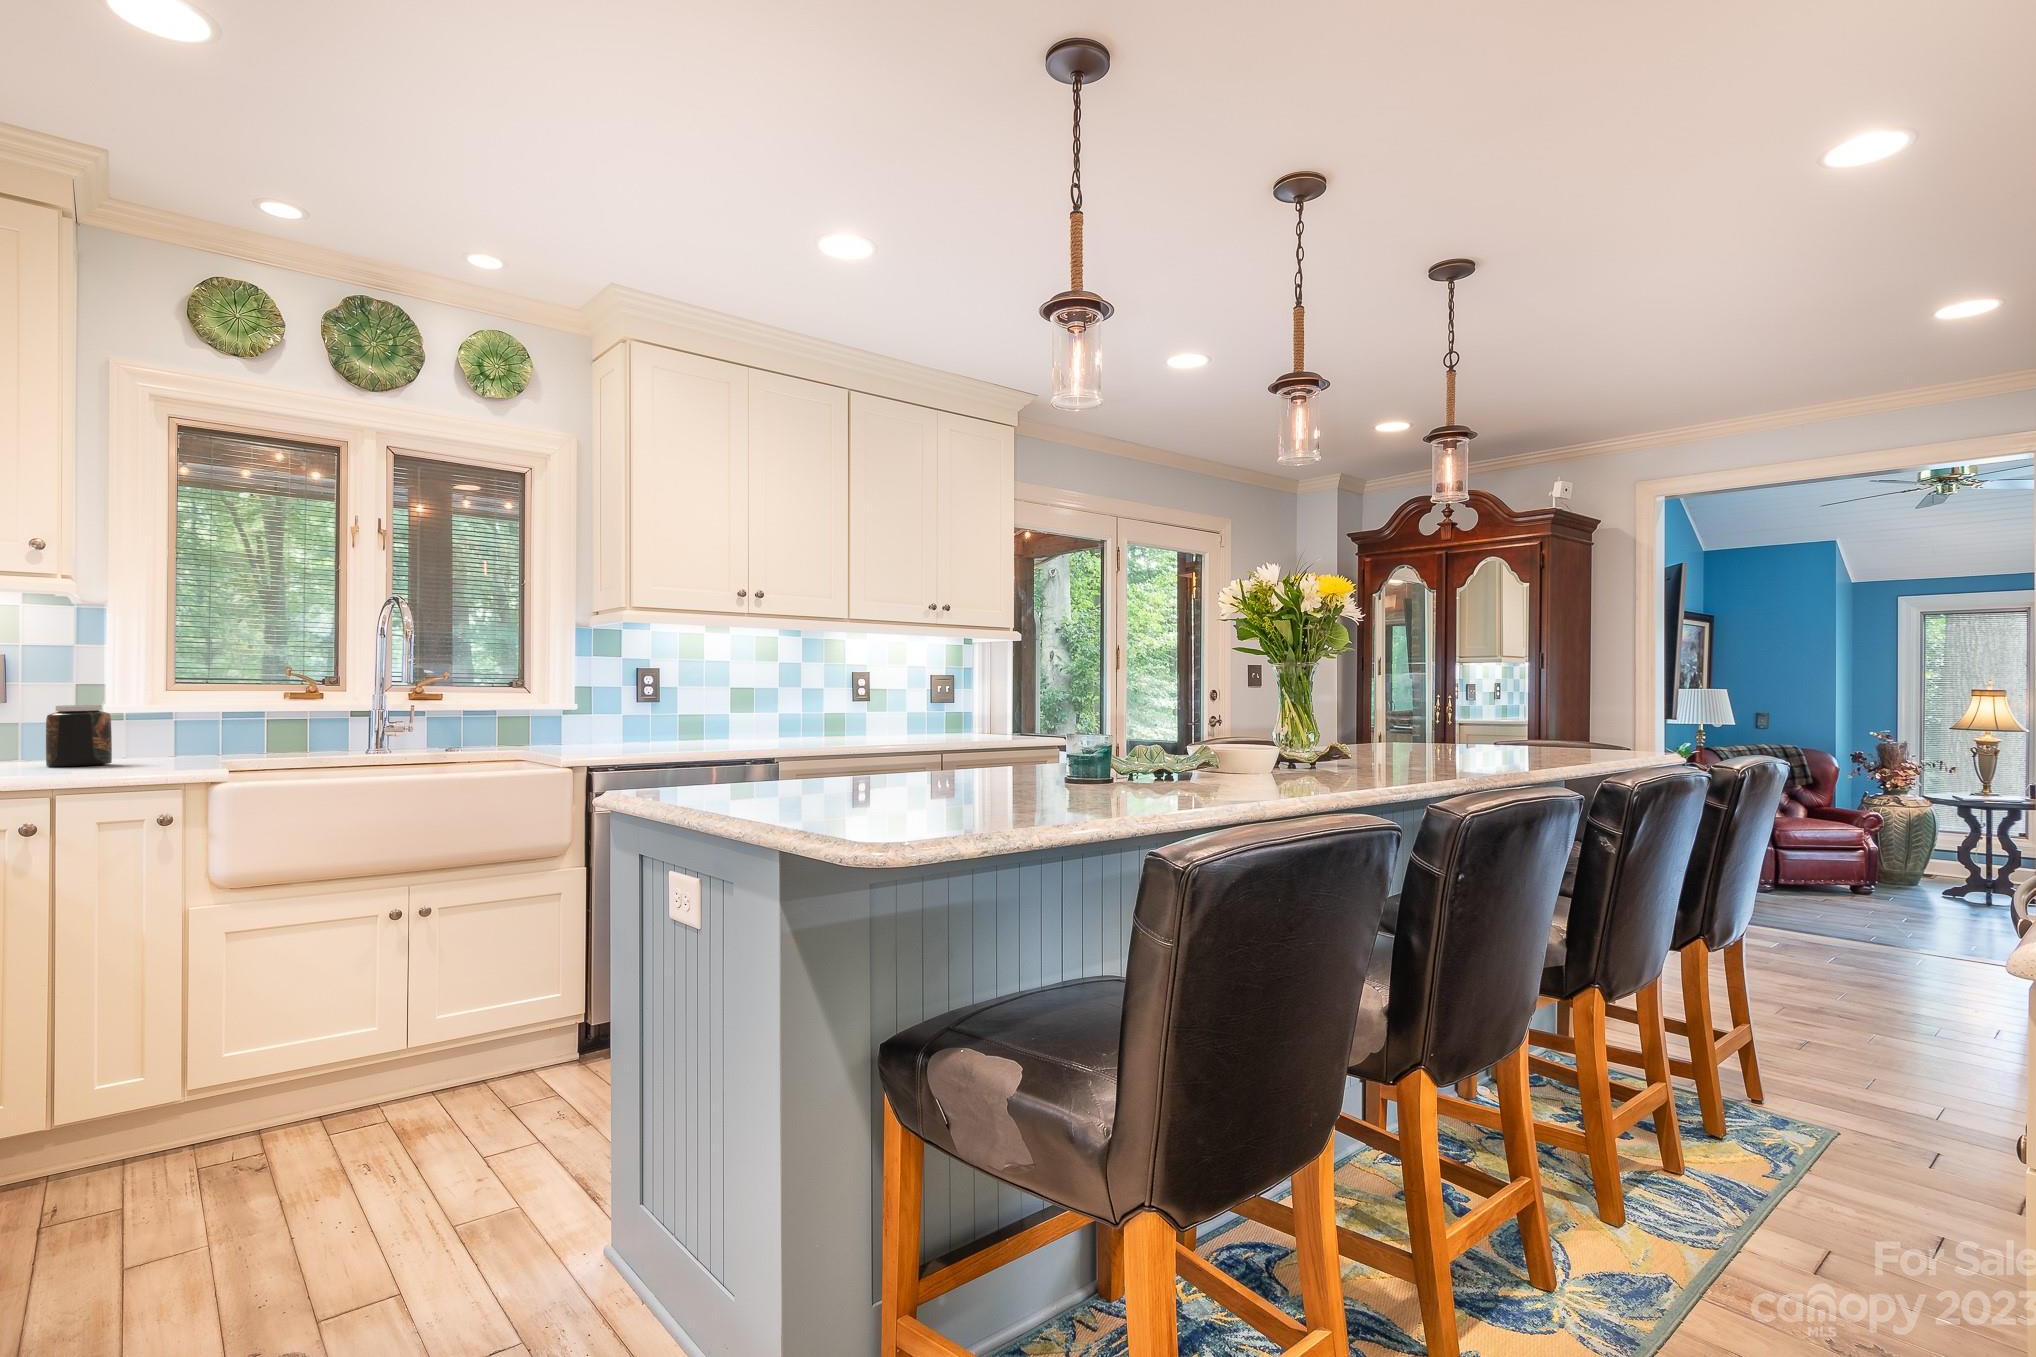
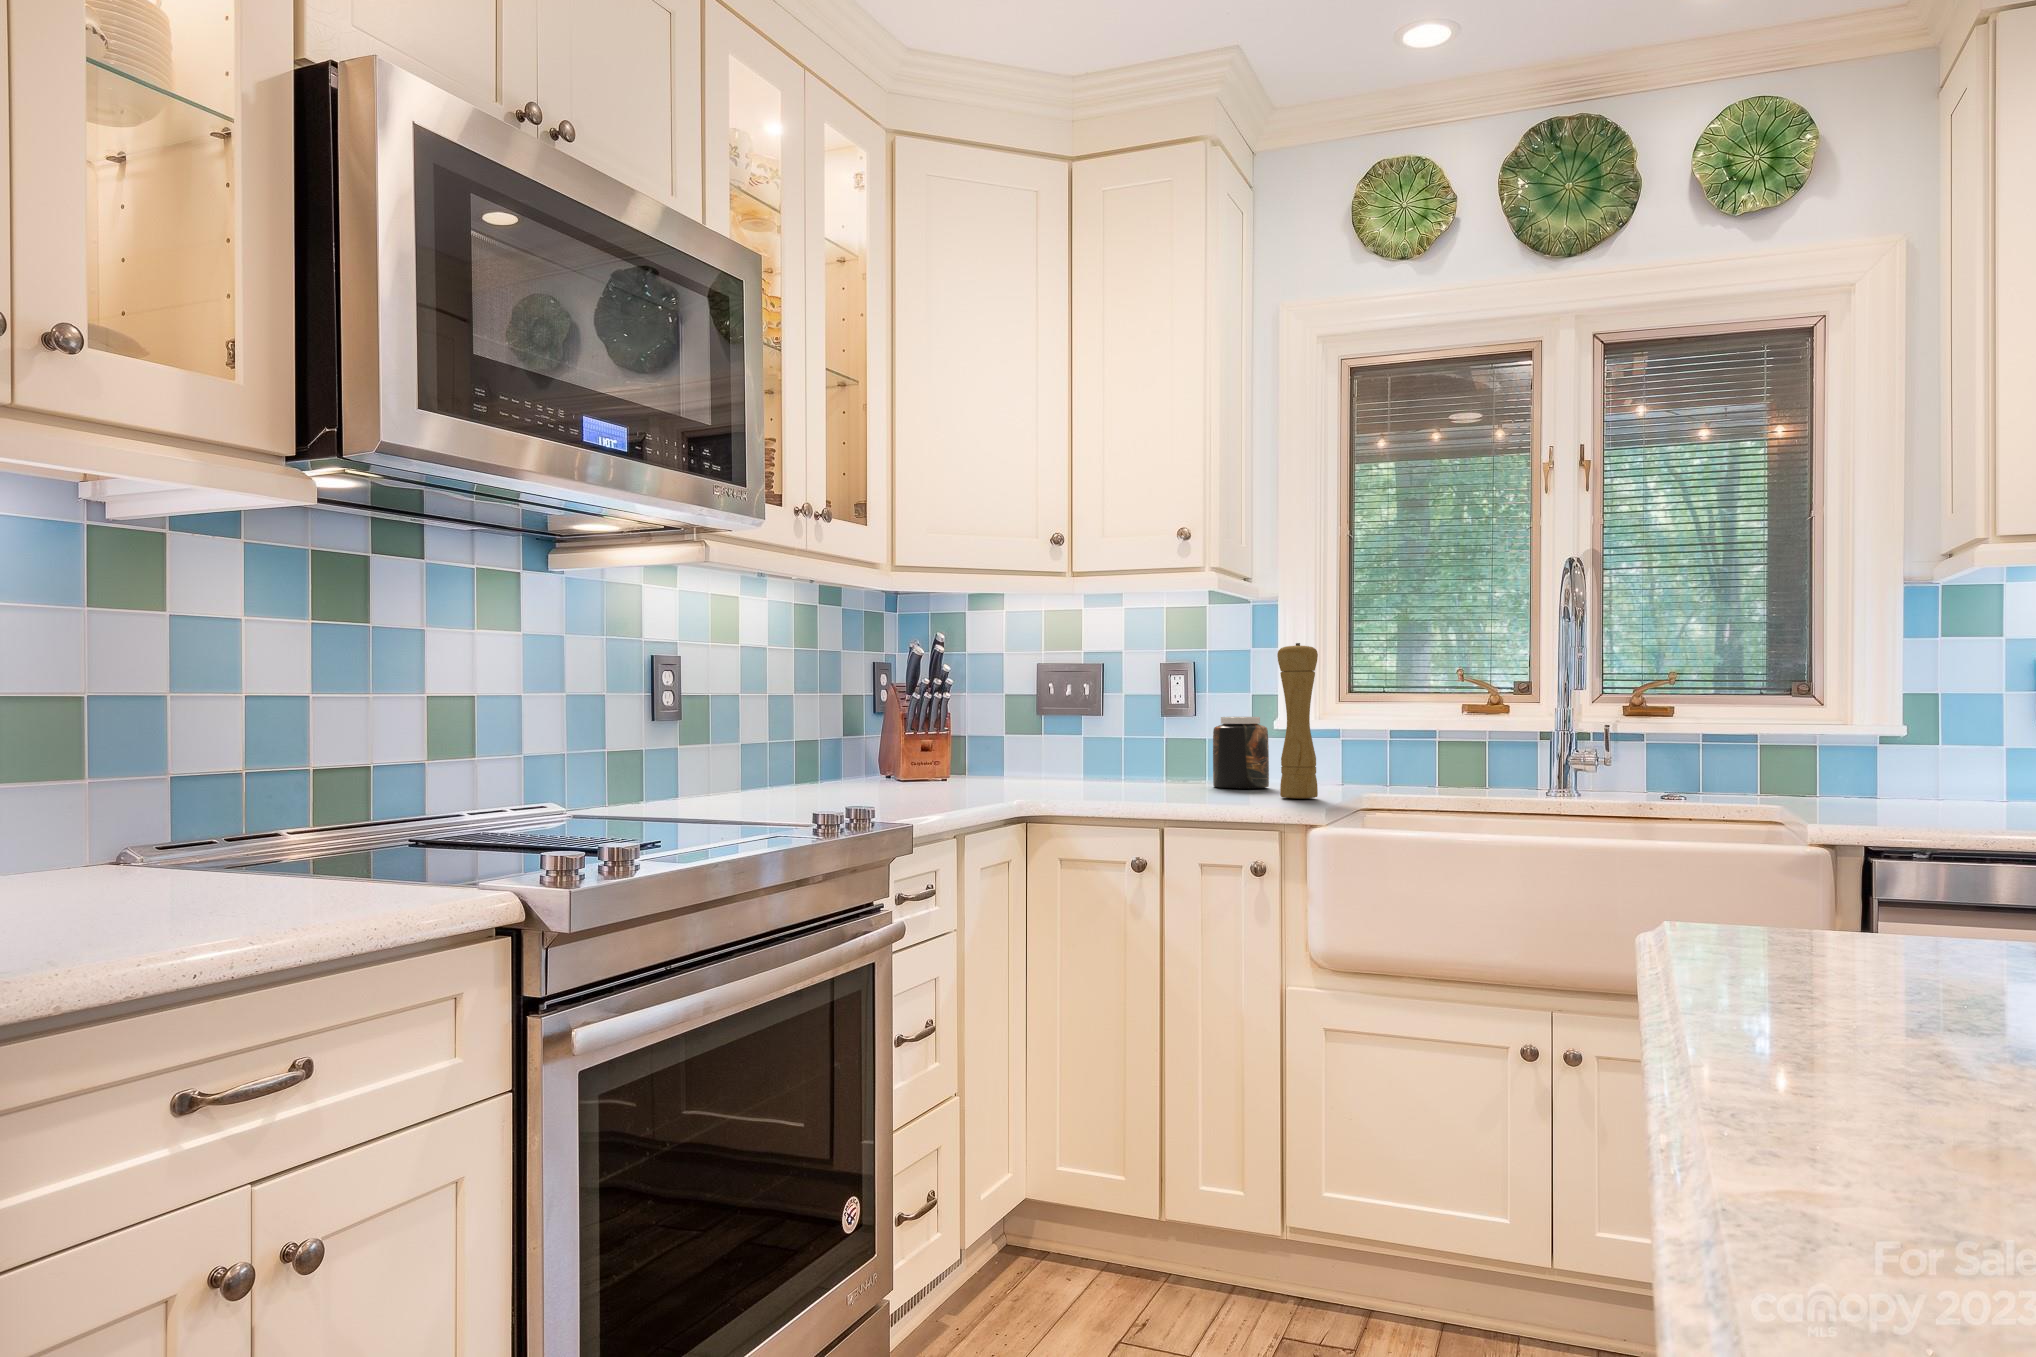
pepper mill: none [152,644,193,766] -> present [1277,643,1318,799]

